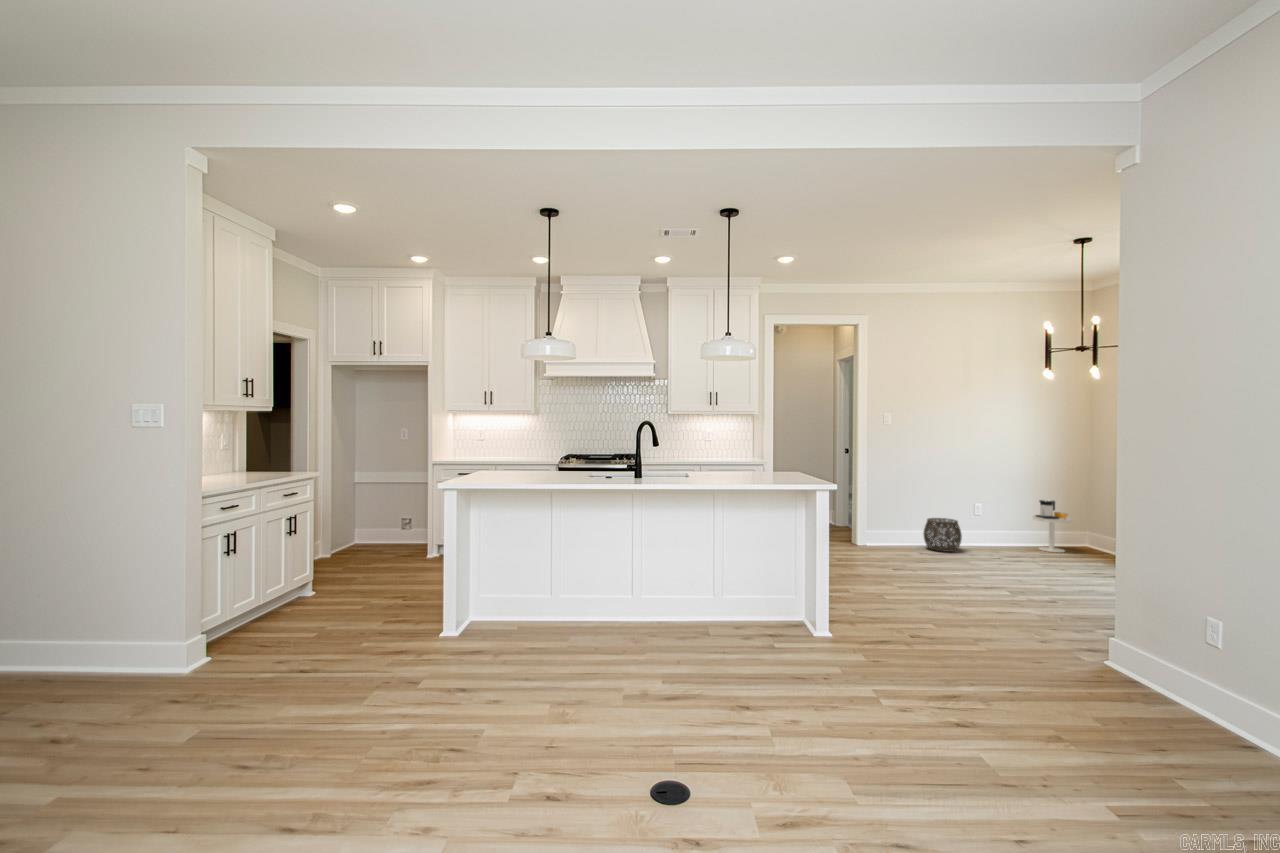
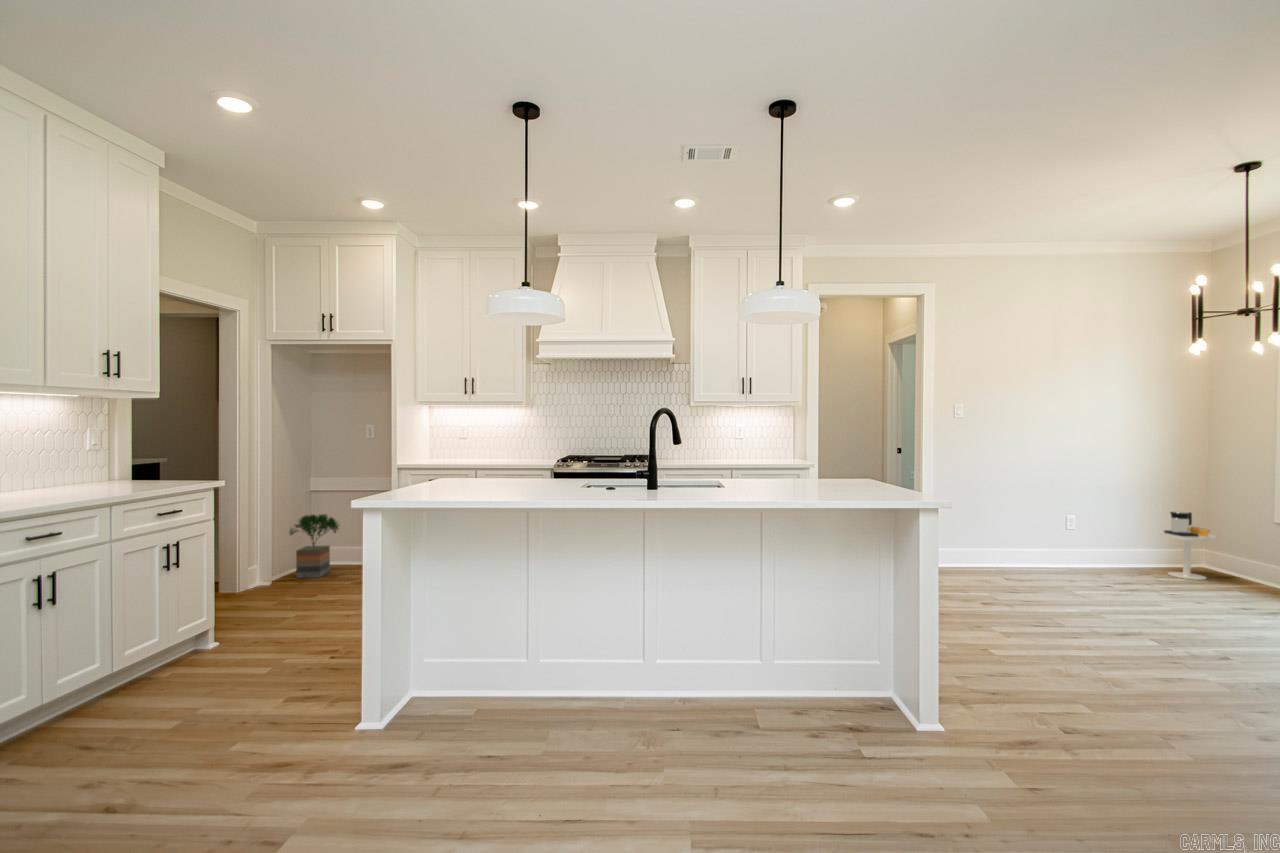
potted tree: none [344,501,386,552] -> present [290,514,339,578]
woven basket: present [923,518,962,552] -> none [1017,534,1070,579]

